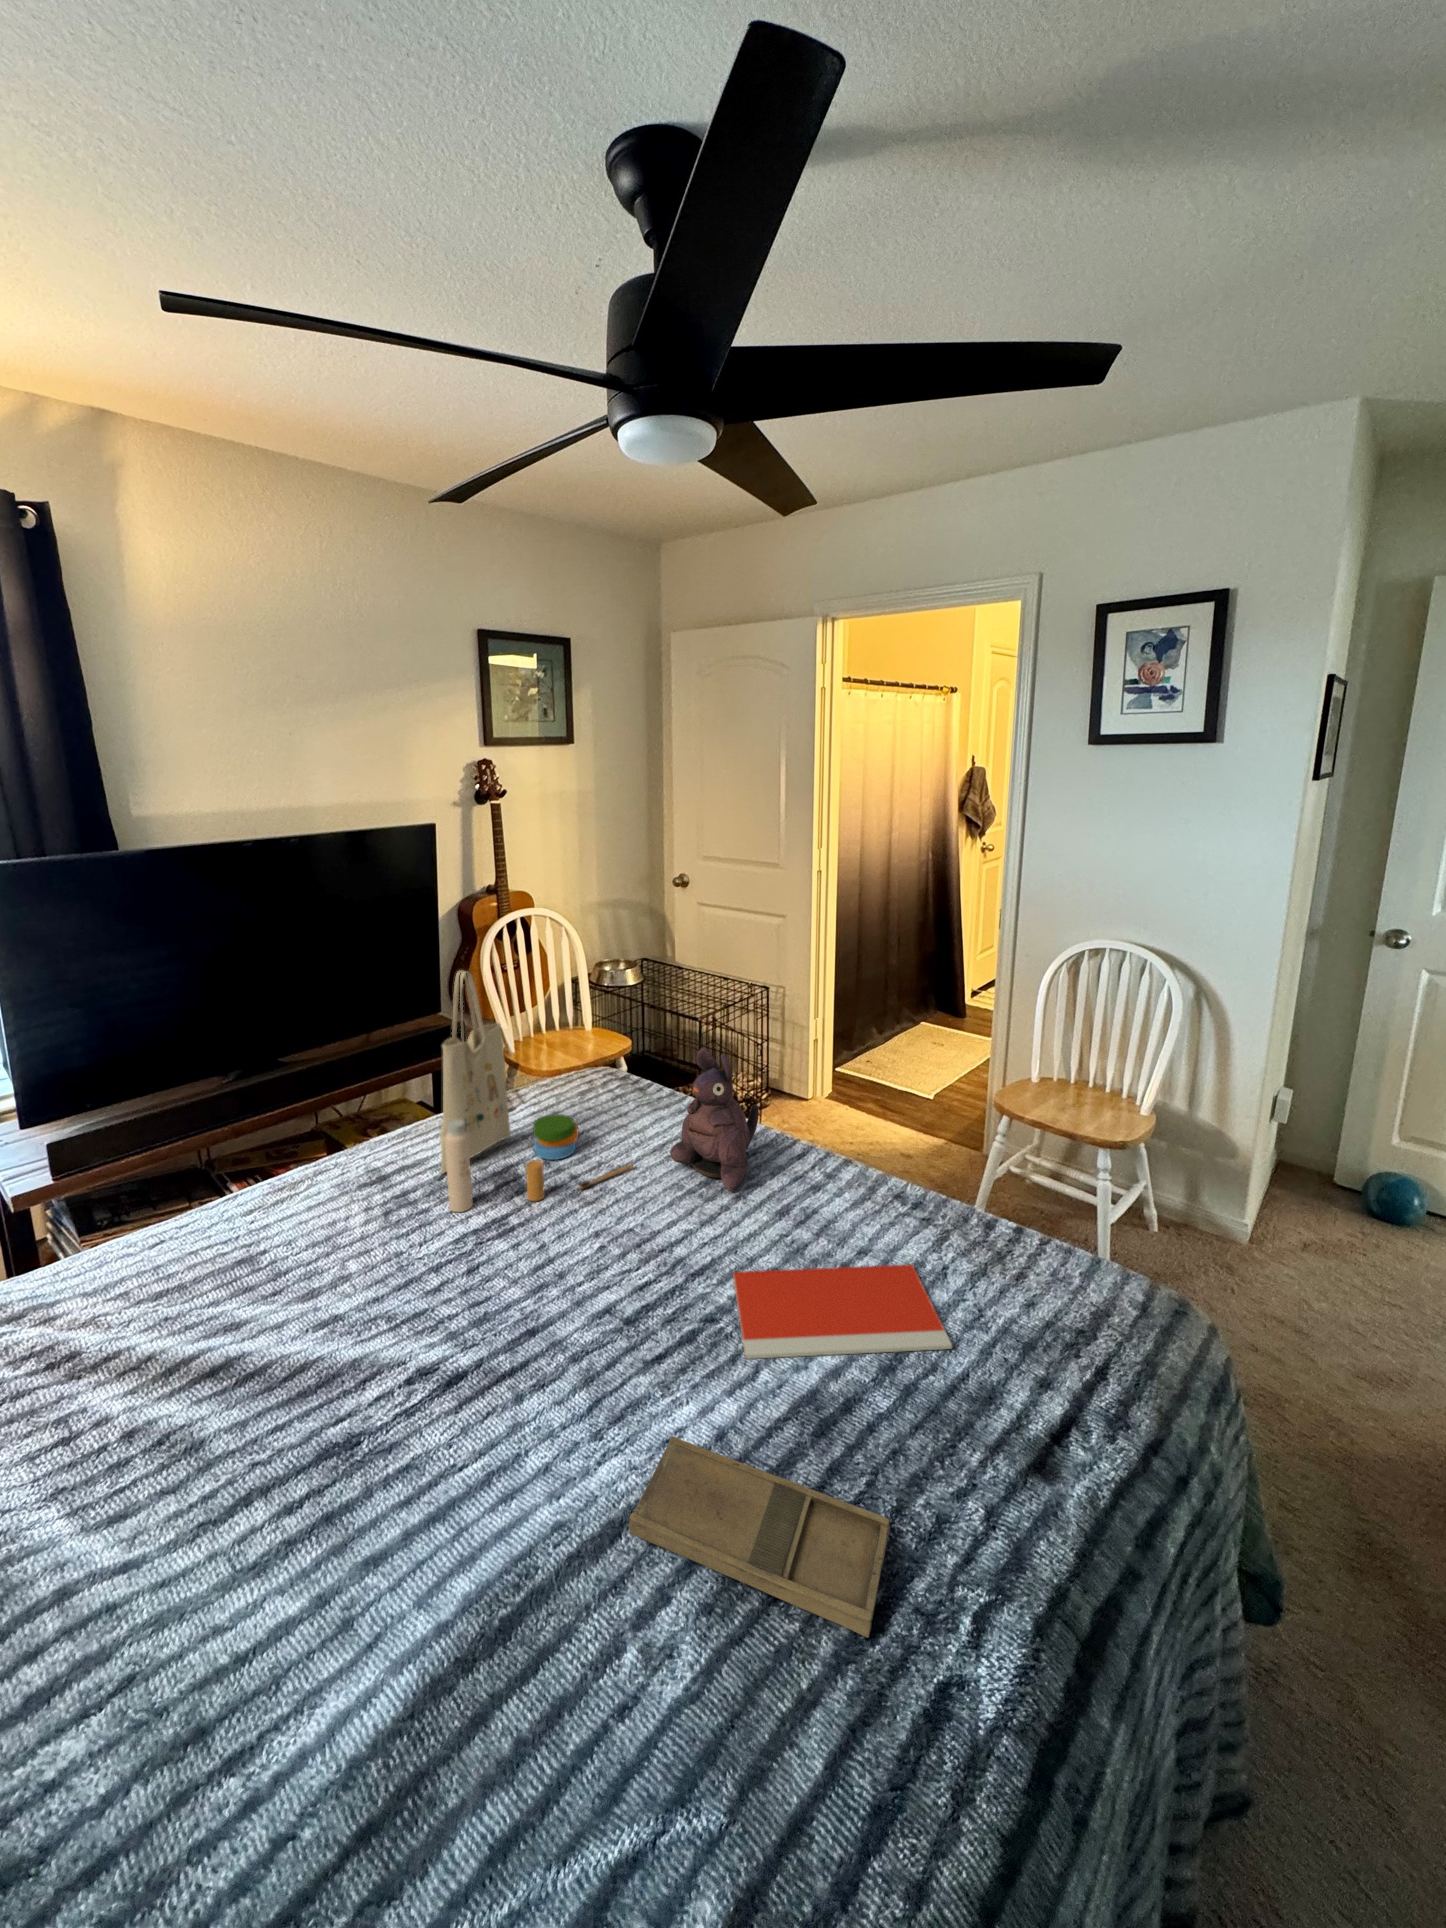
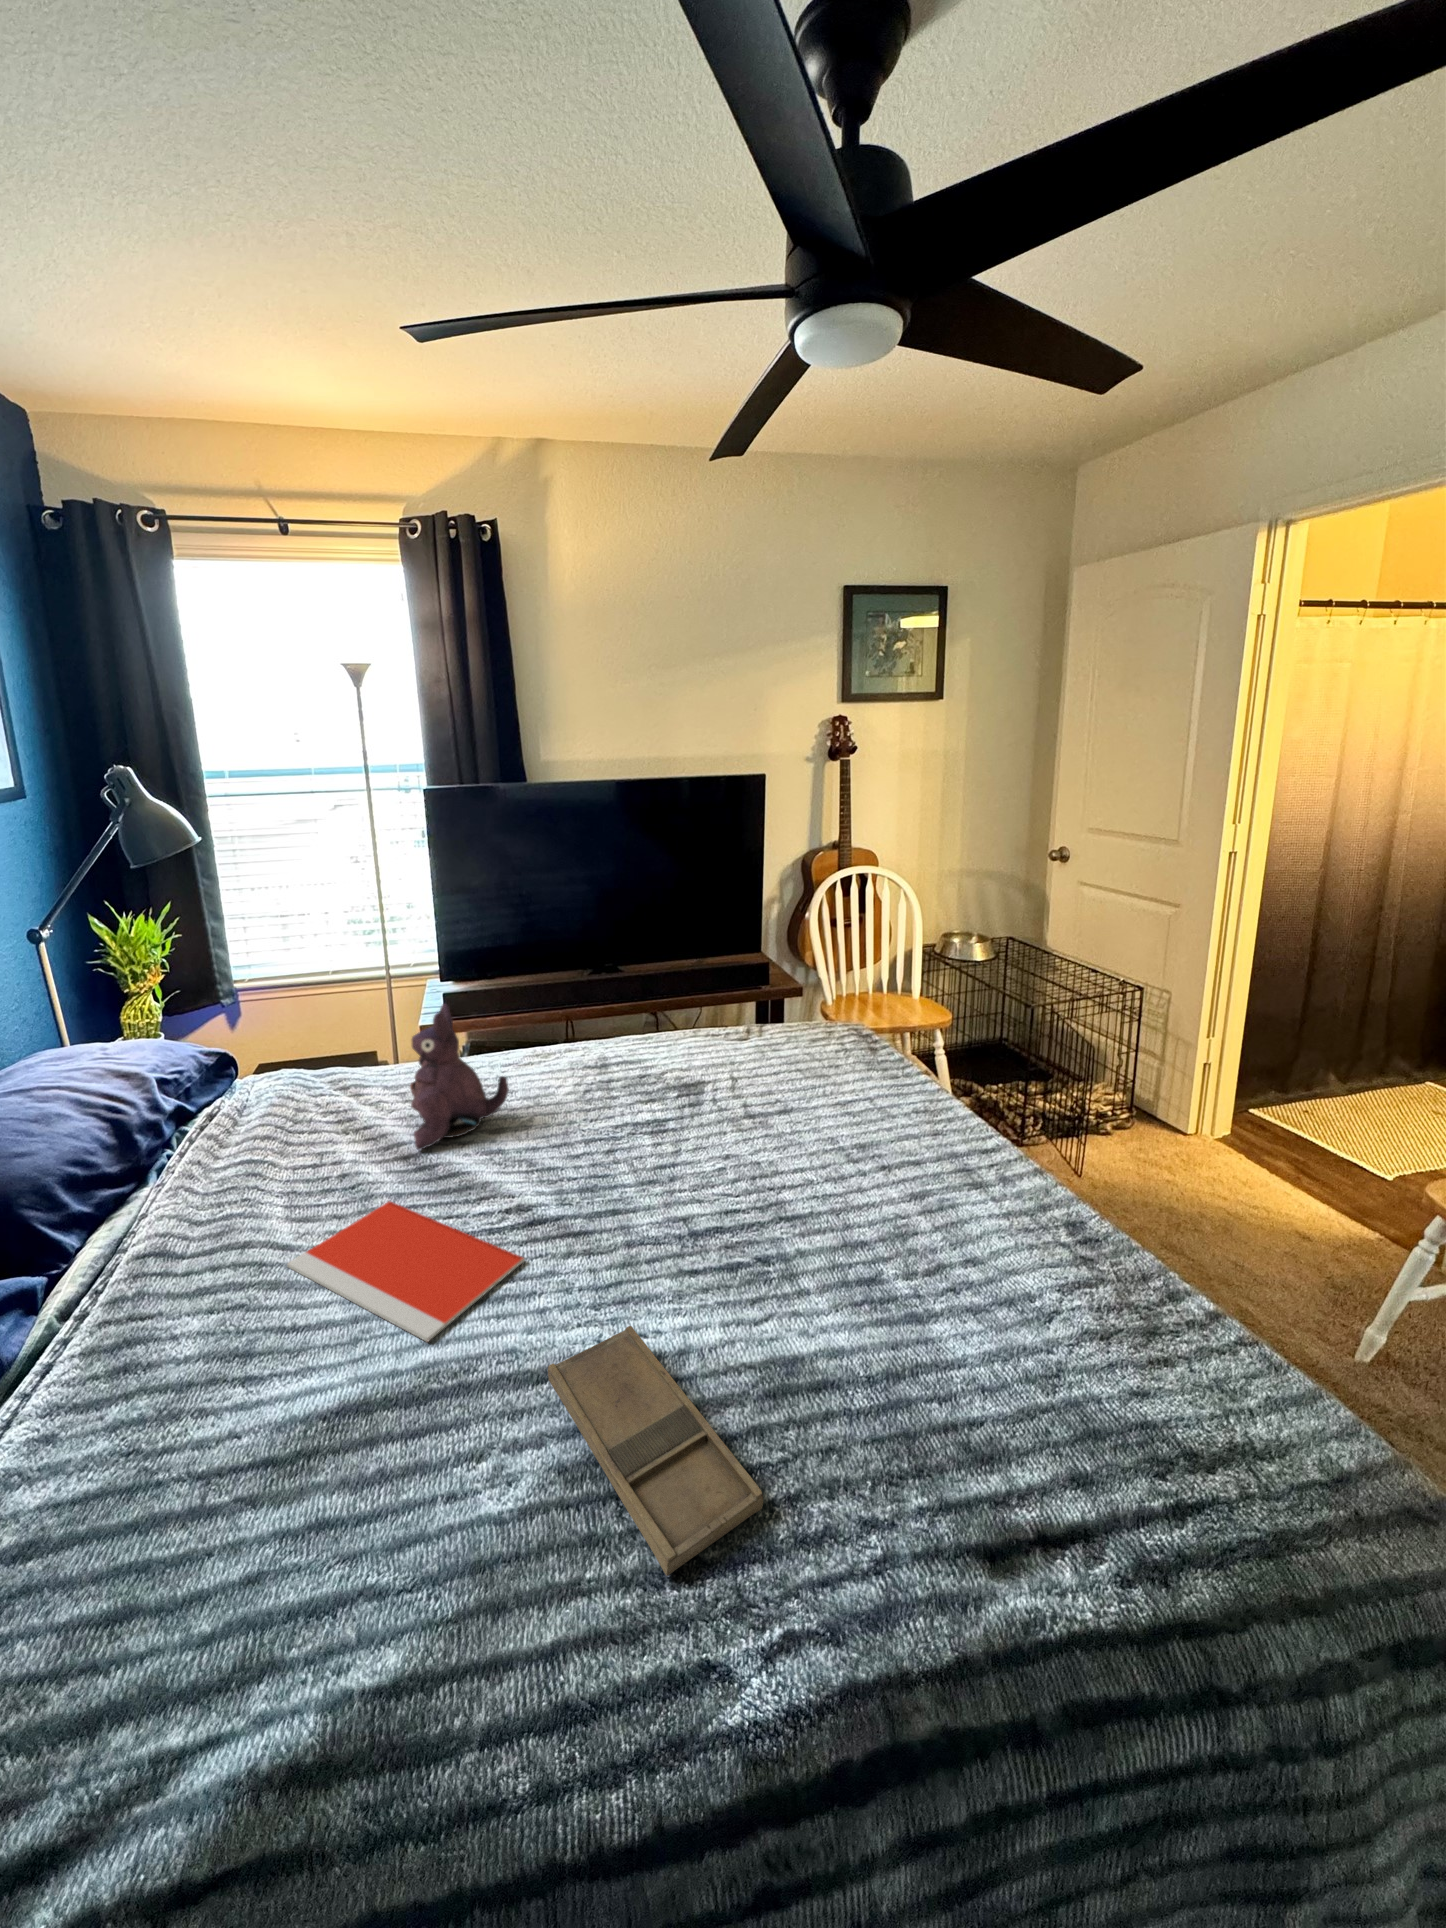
tote bag: present [440,970,633,1212] -> none [624,902,796,1118]
plush toy: present [670,1047,759,1192] -> present [410,1004,509,1150]
notebook: present [733,1264,952,1359] -> present [287,1201,524,1342]

